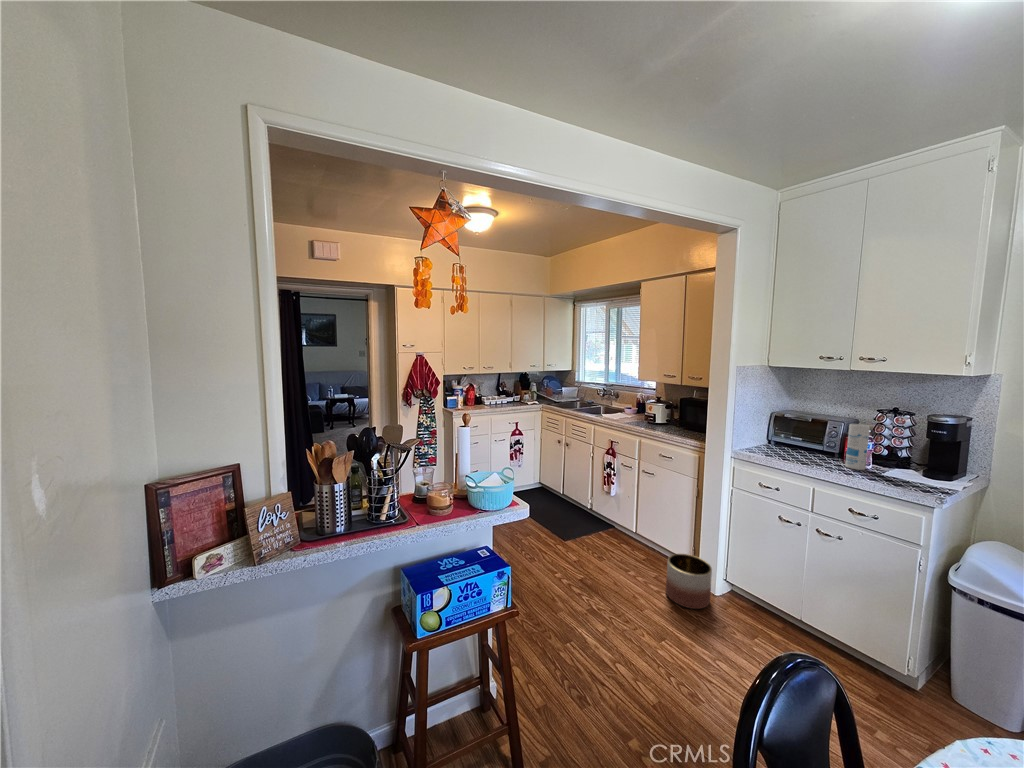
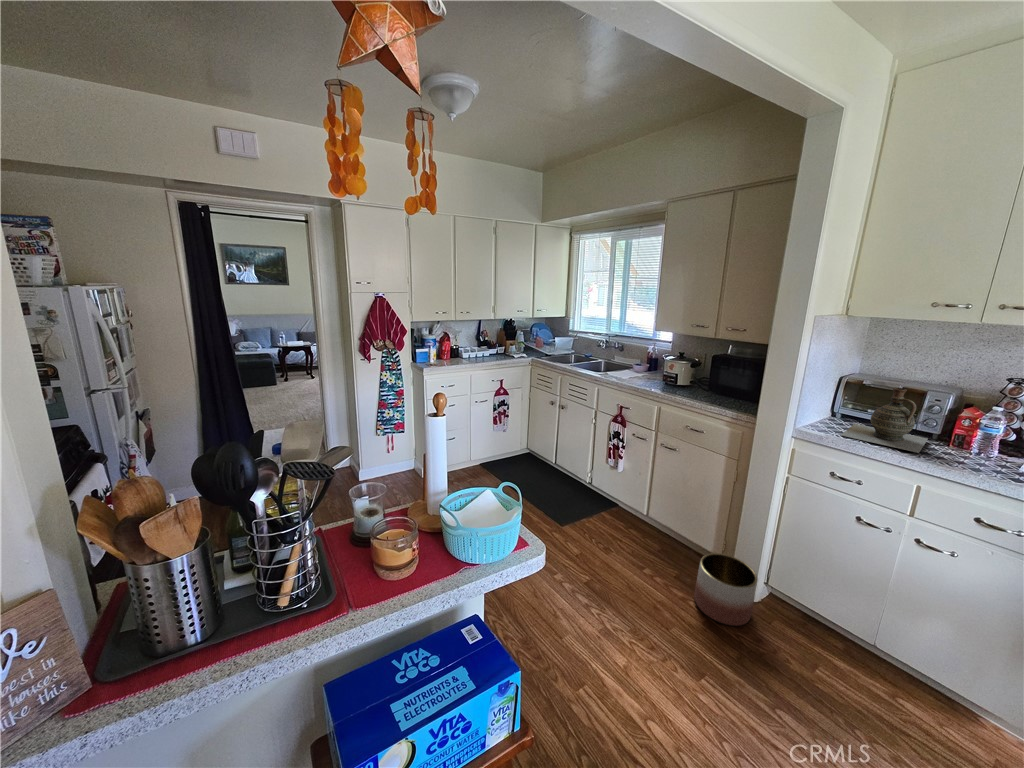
ceramic jug: none [764,417,830,464] -> present [842,387,928,453]
canister: present [845,424,870,470] -> none [958,399,1007,462]

